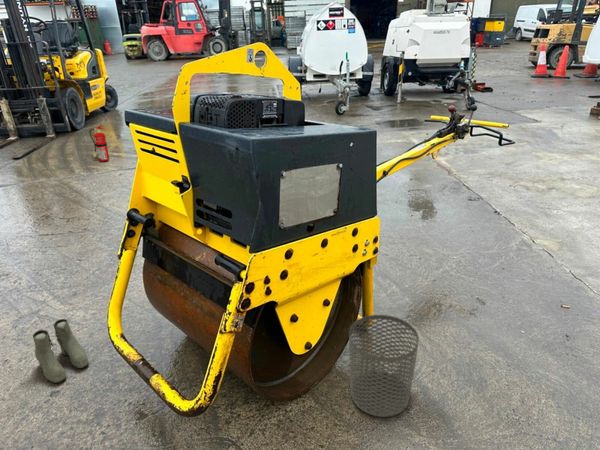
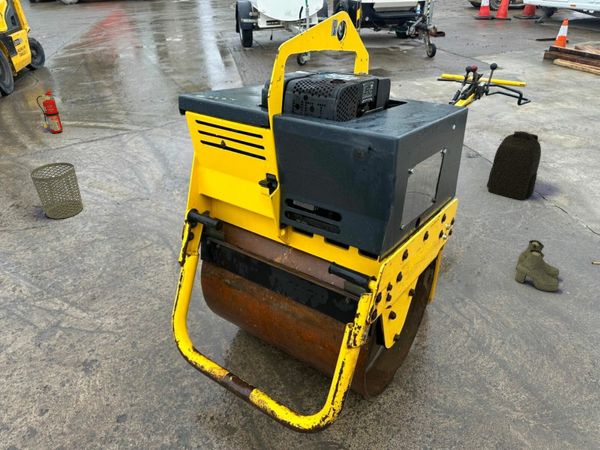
backpack: none [478,173,530,242] -> present [487,131,541,200]
waste bin: present [349,315,419,417] -> present [30,162,83,218]
boots: present [33,319,89,383] -> present [515,240,559,291]

